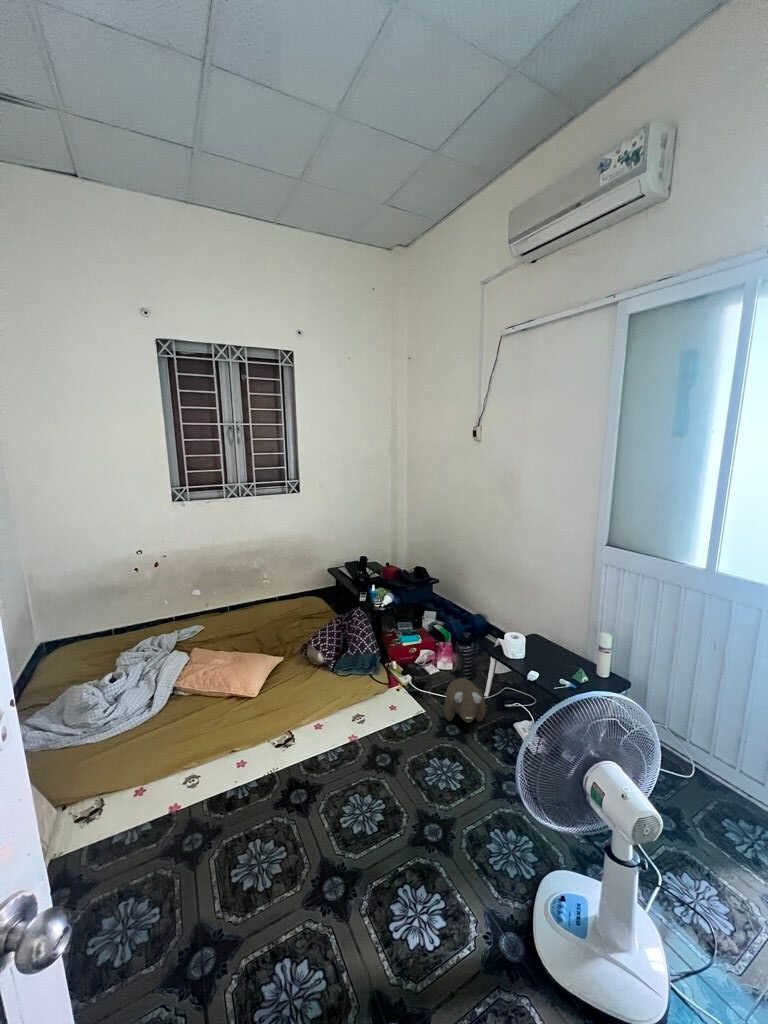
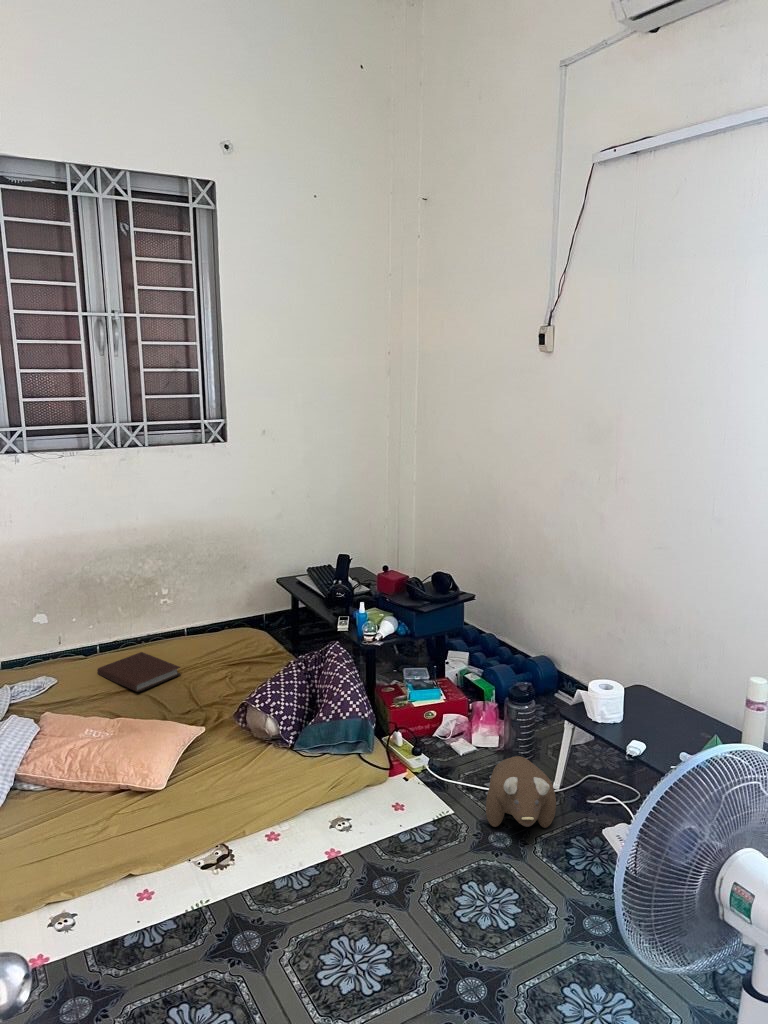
notebook: none [226,612,273,636] -> present [97,652,181,692]

